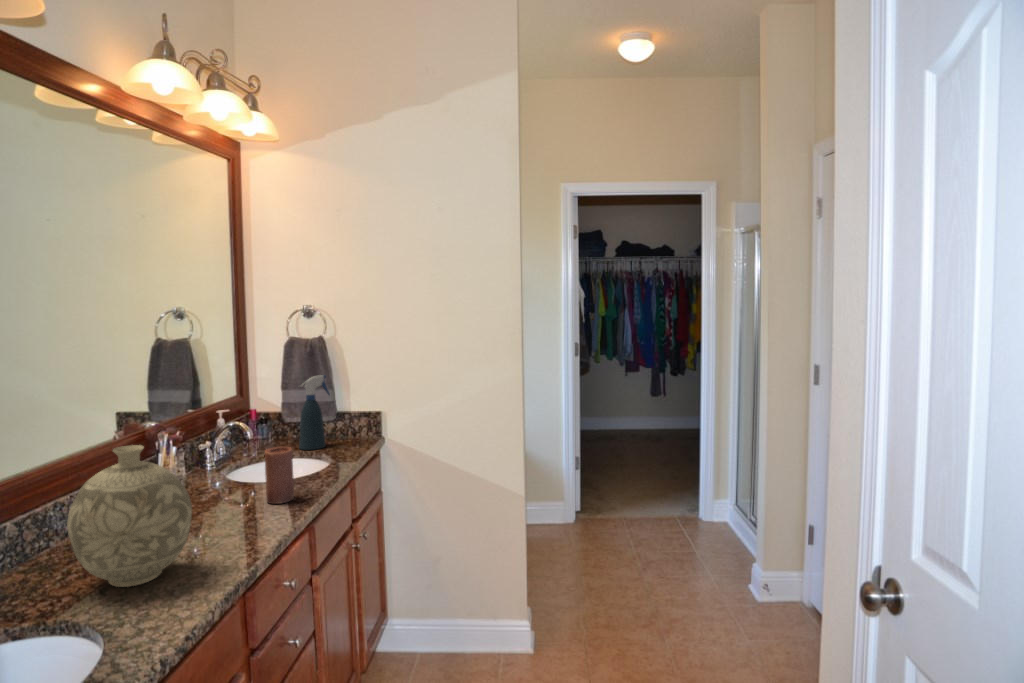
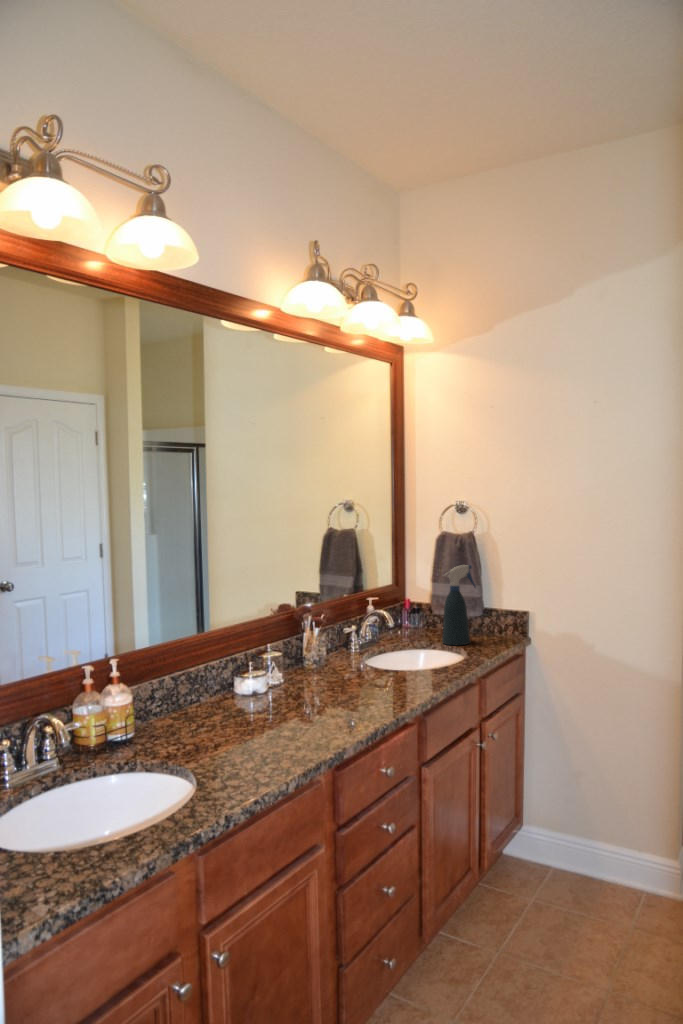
decorative vase: present [67,445,192,587] -> none [193,618,291,747]
candle: present [265,447,294,504] -> none [382,636,410,695]

